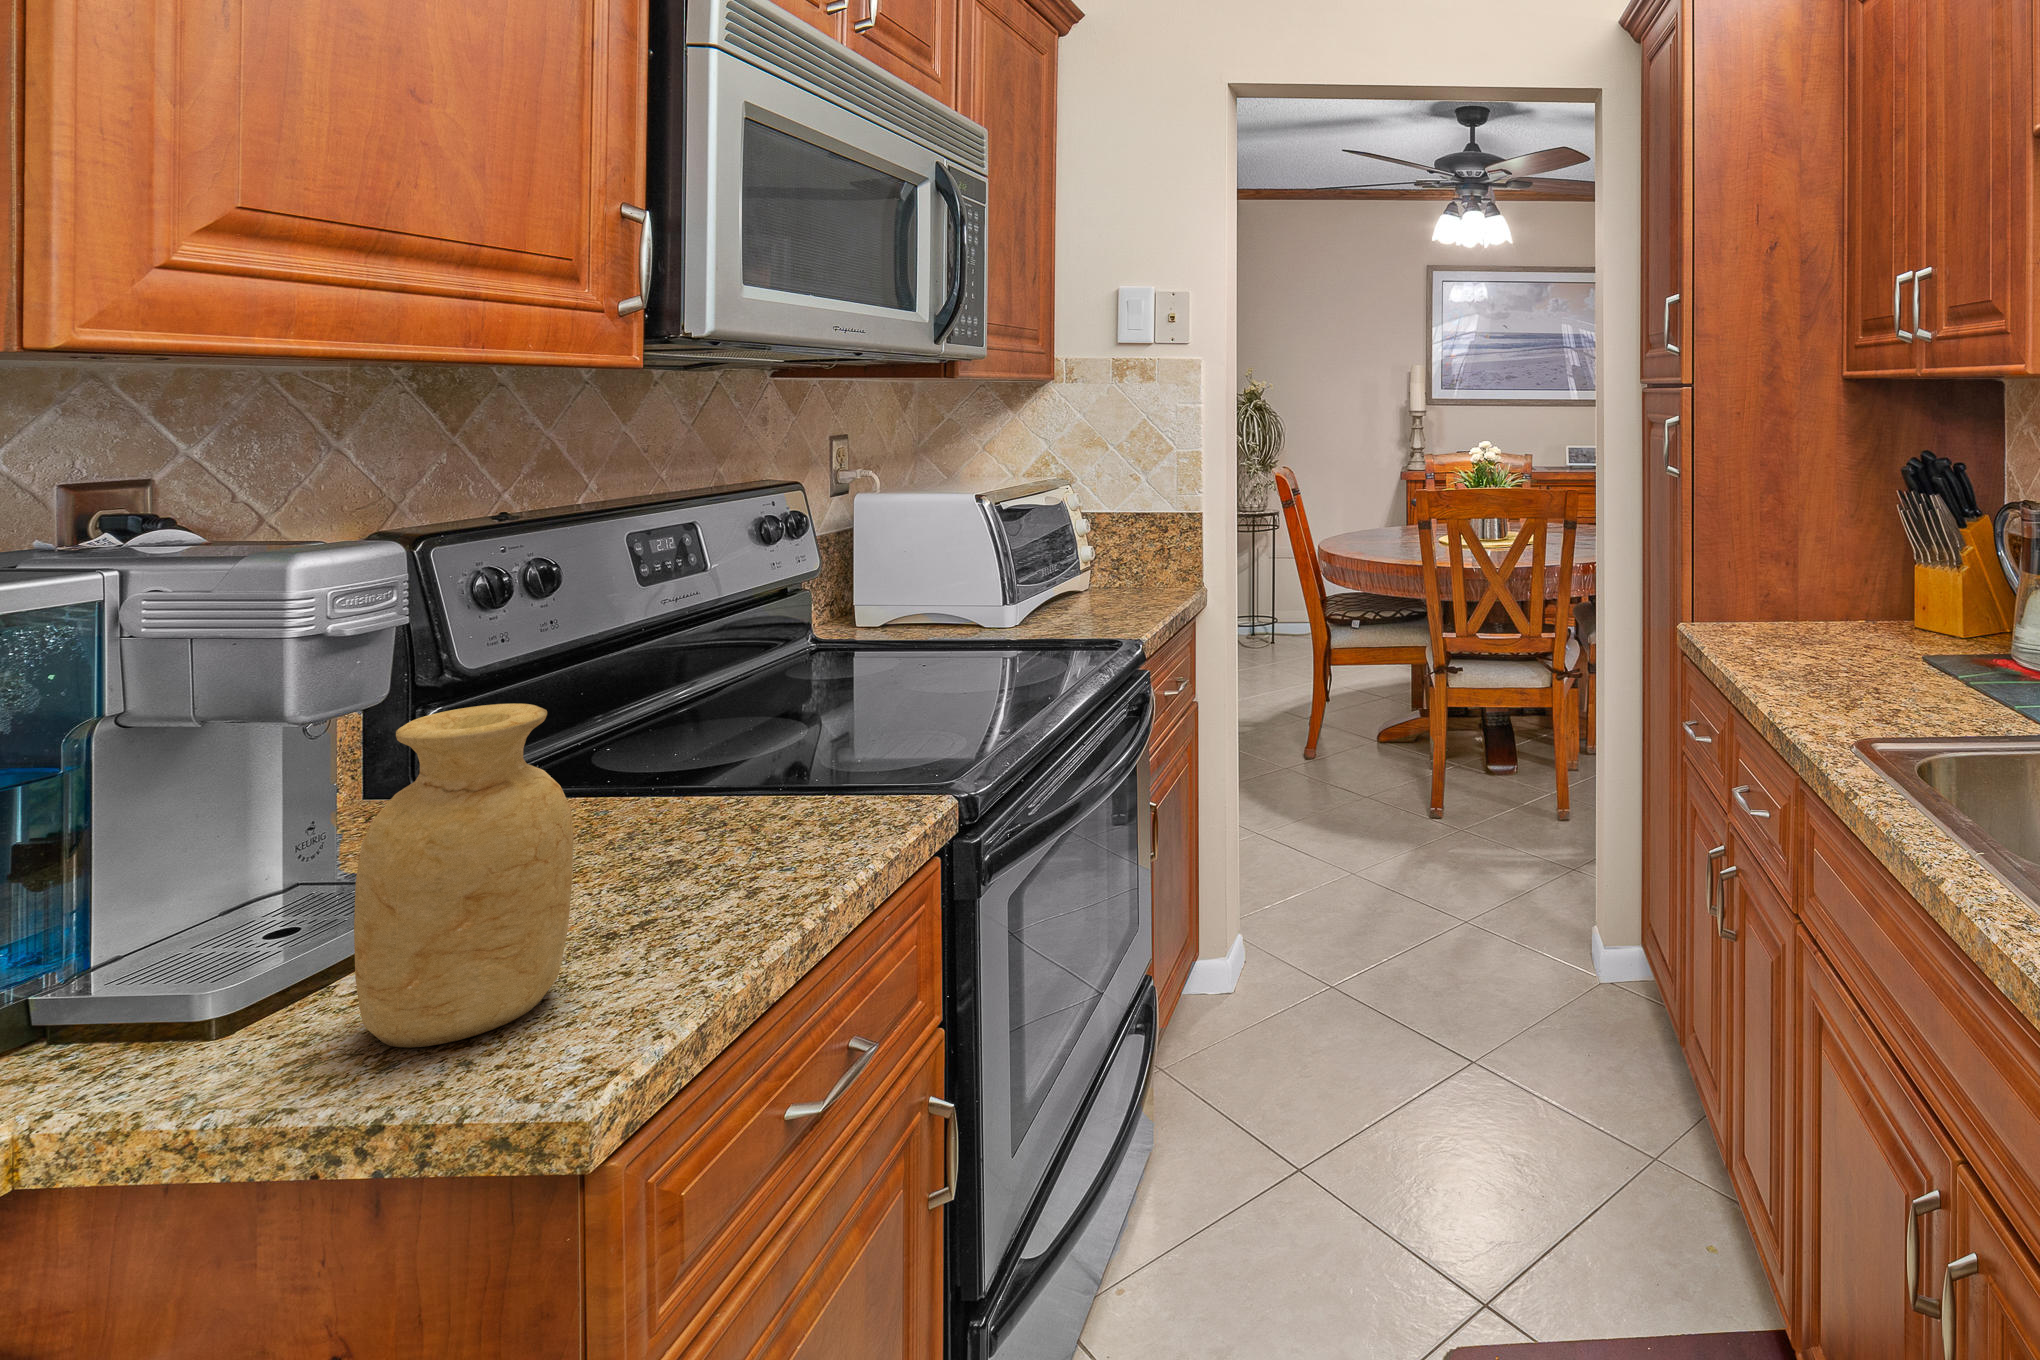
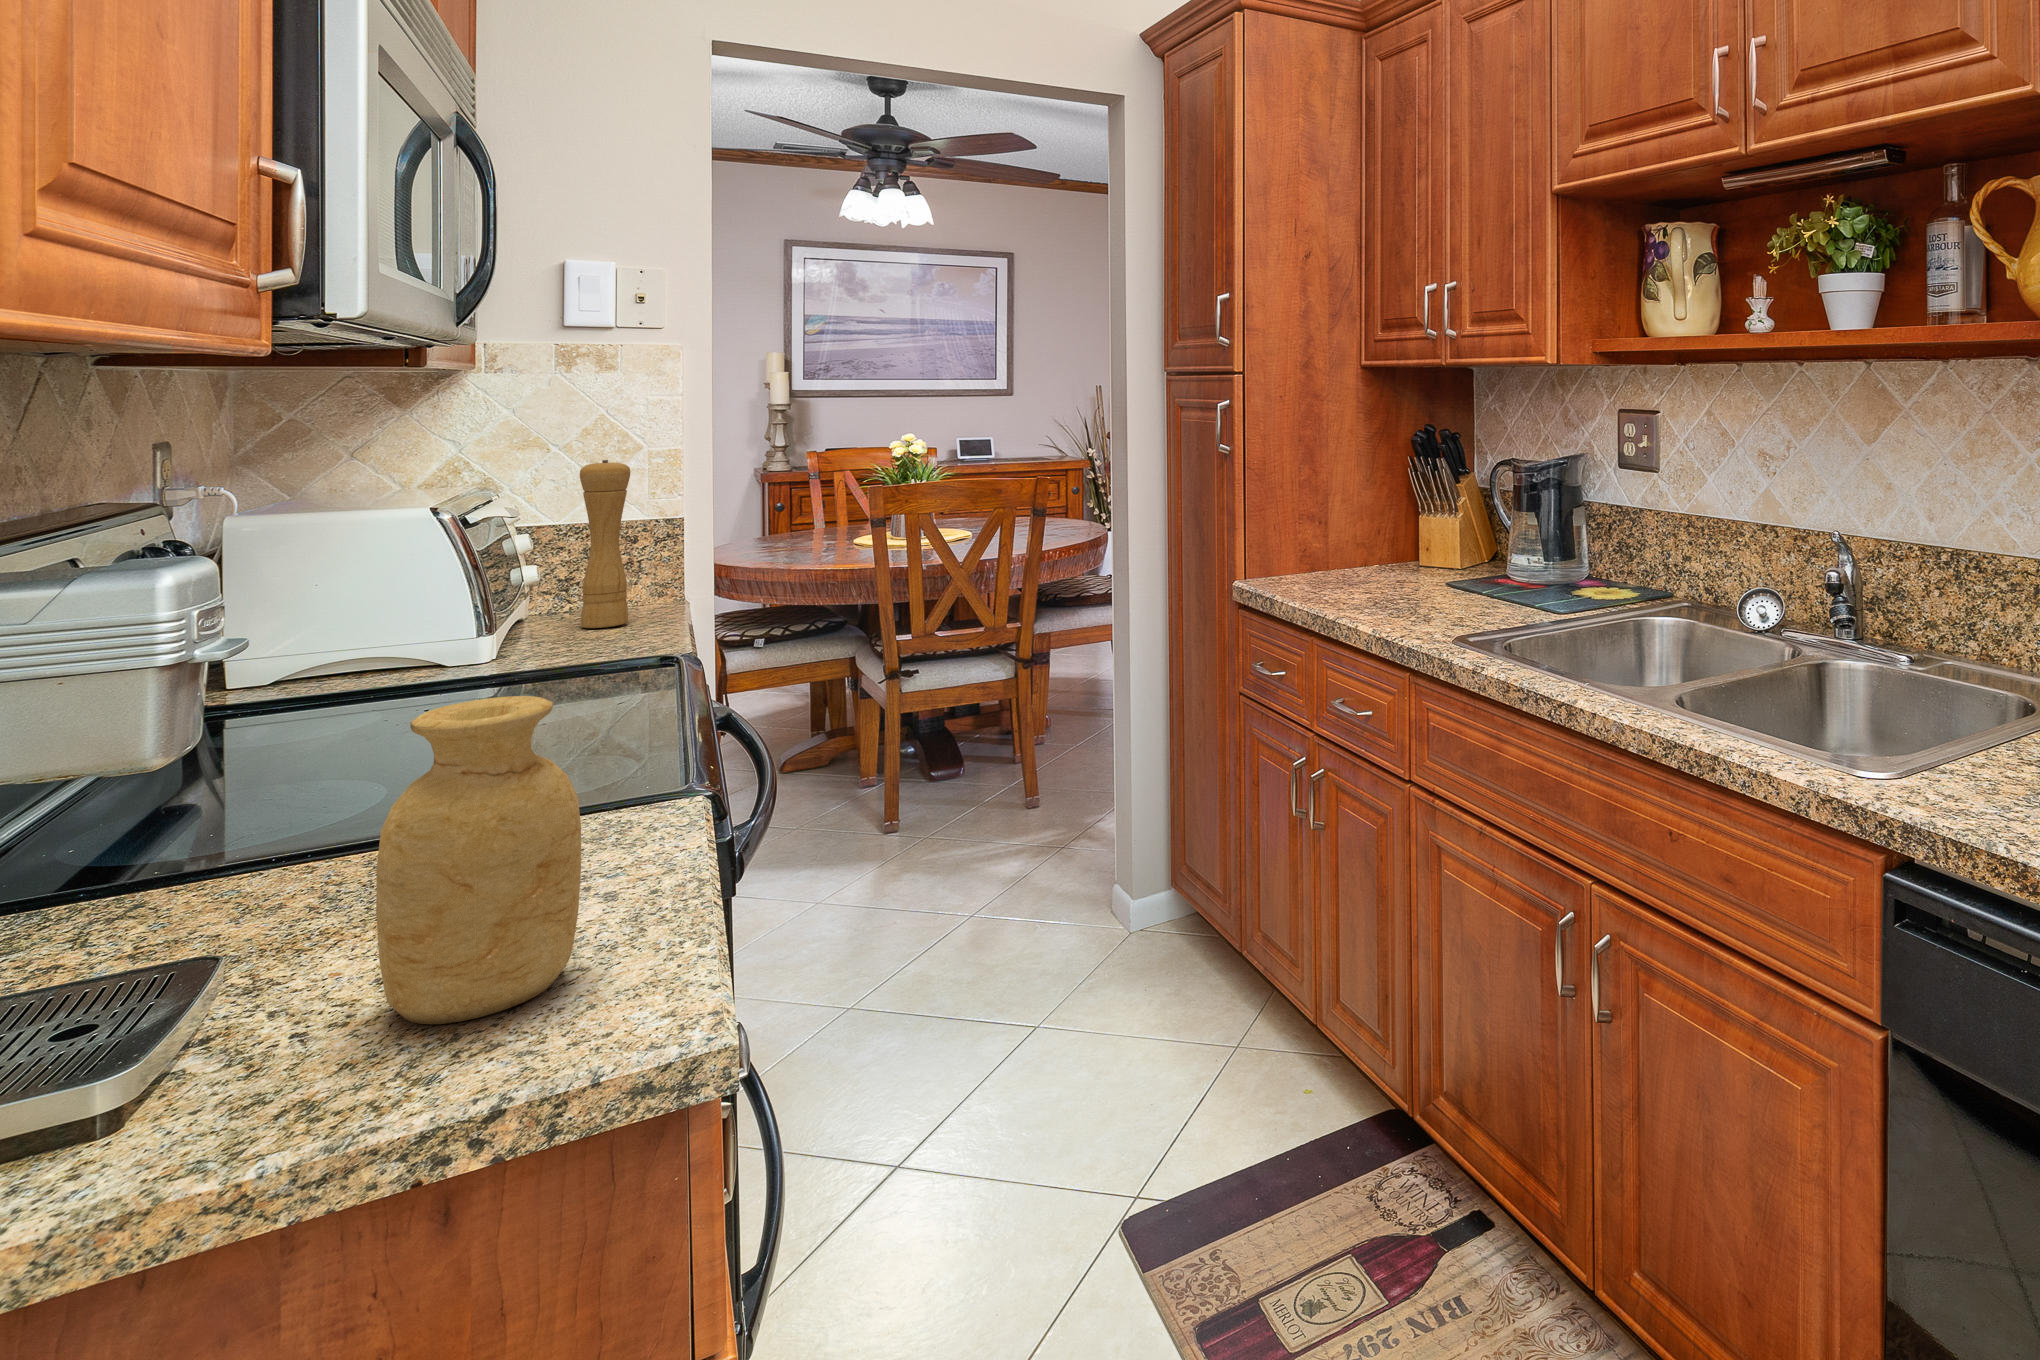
pepper mill: none [1119,459,1157,604] -> present [580,460,630,628]

